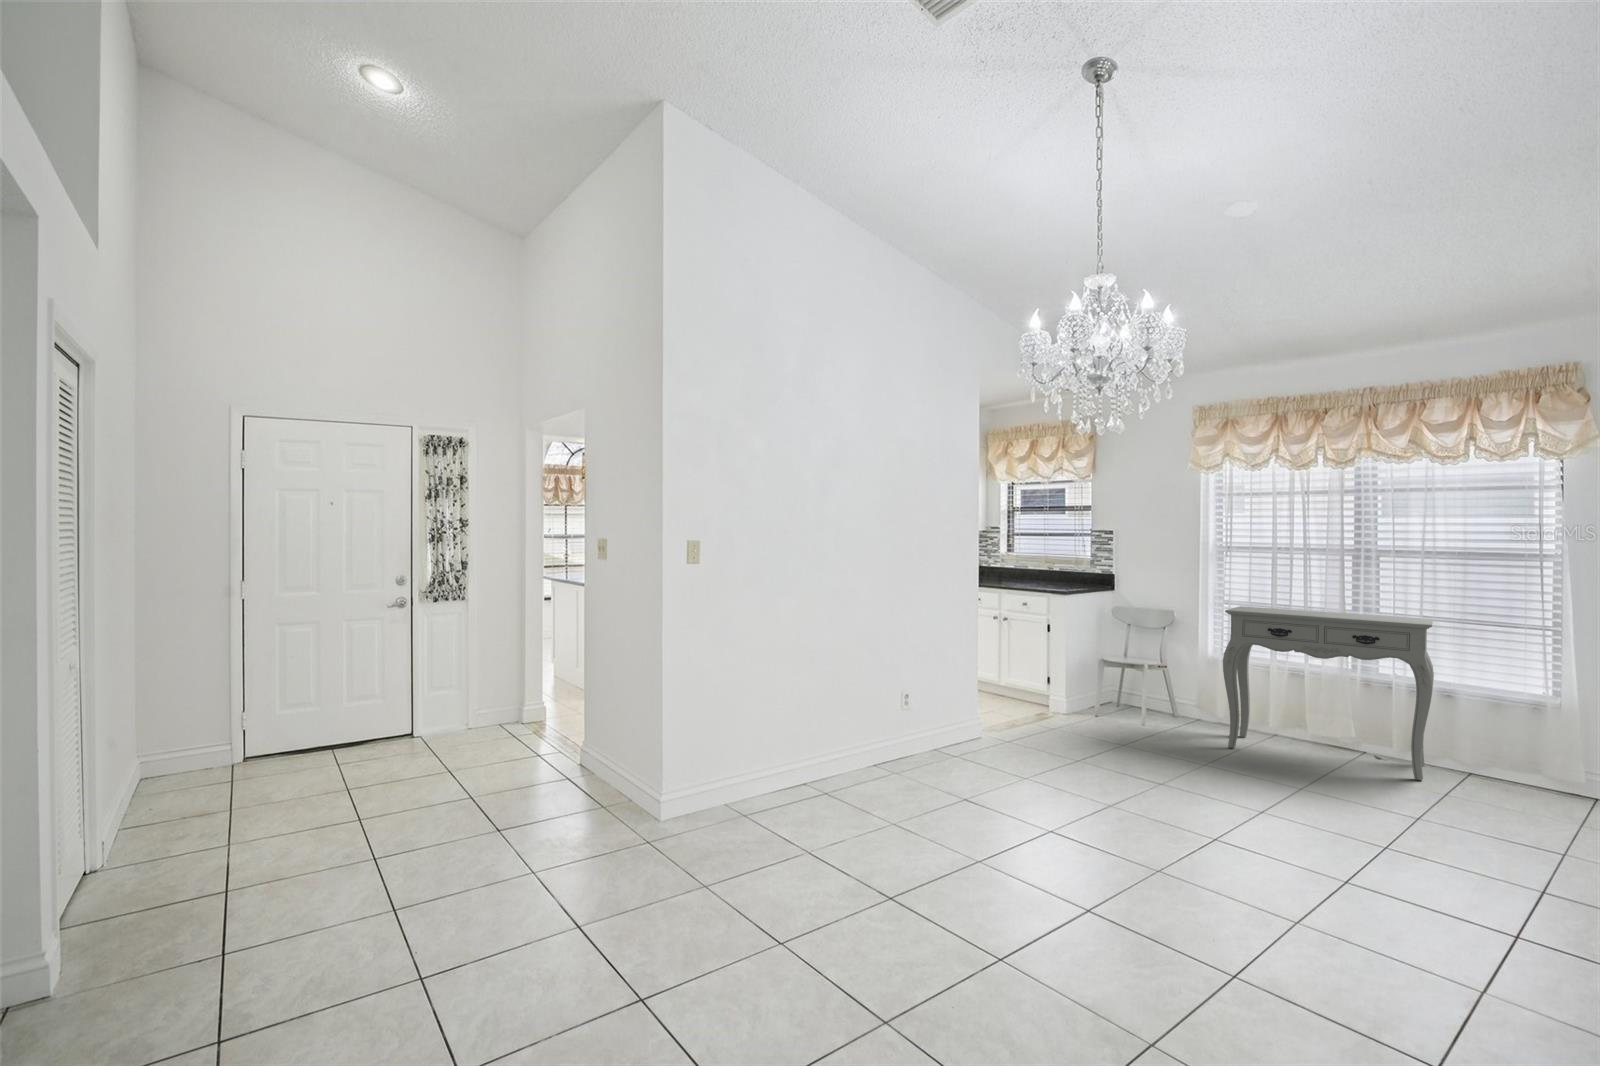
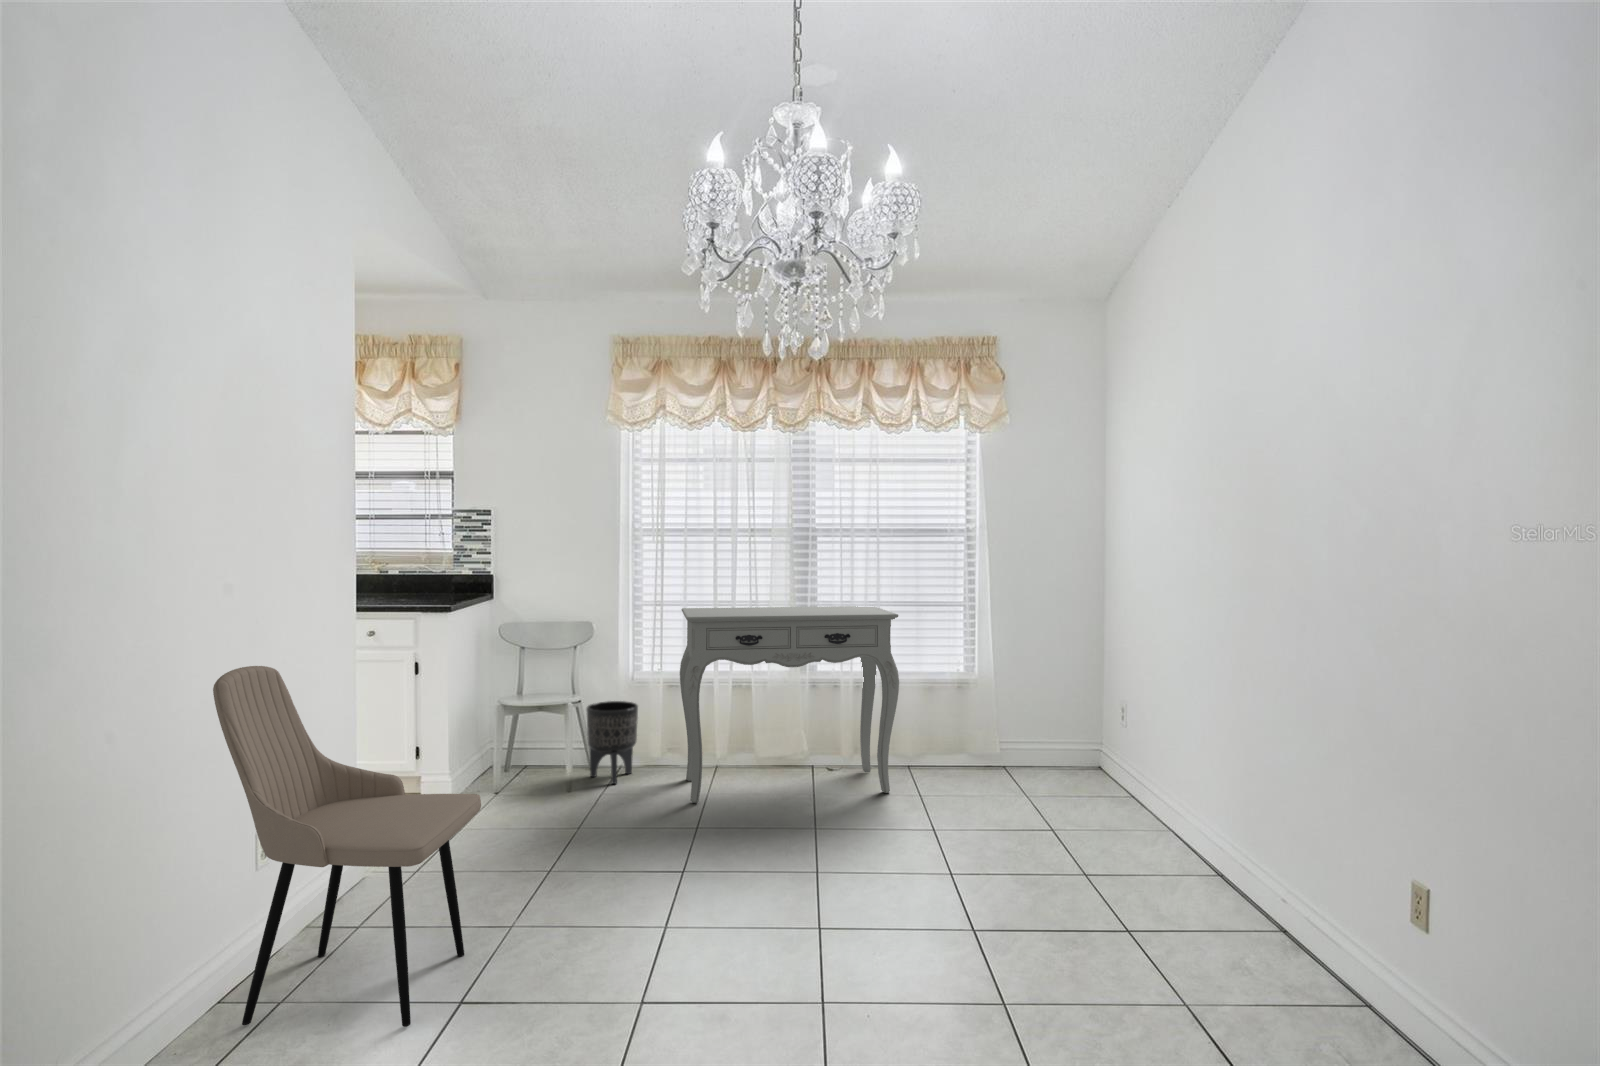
dining chair: none [922,604,1041,783] -> present [213,666,481,1027]
planter: none [1165,669,1205,727] -> present [586,701,638,784]

